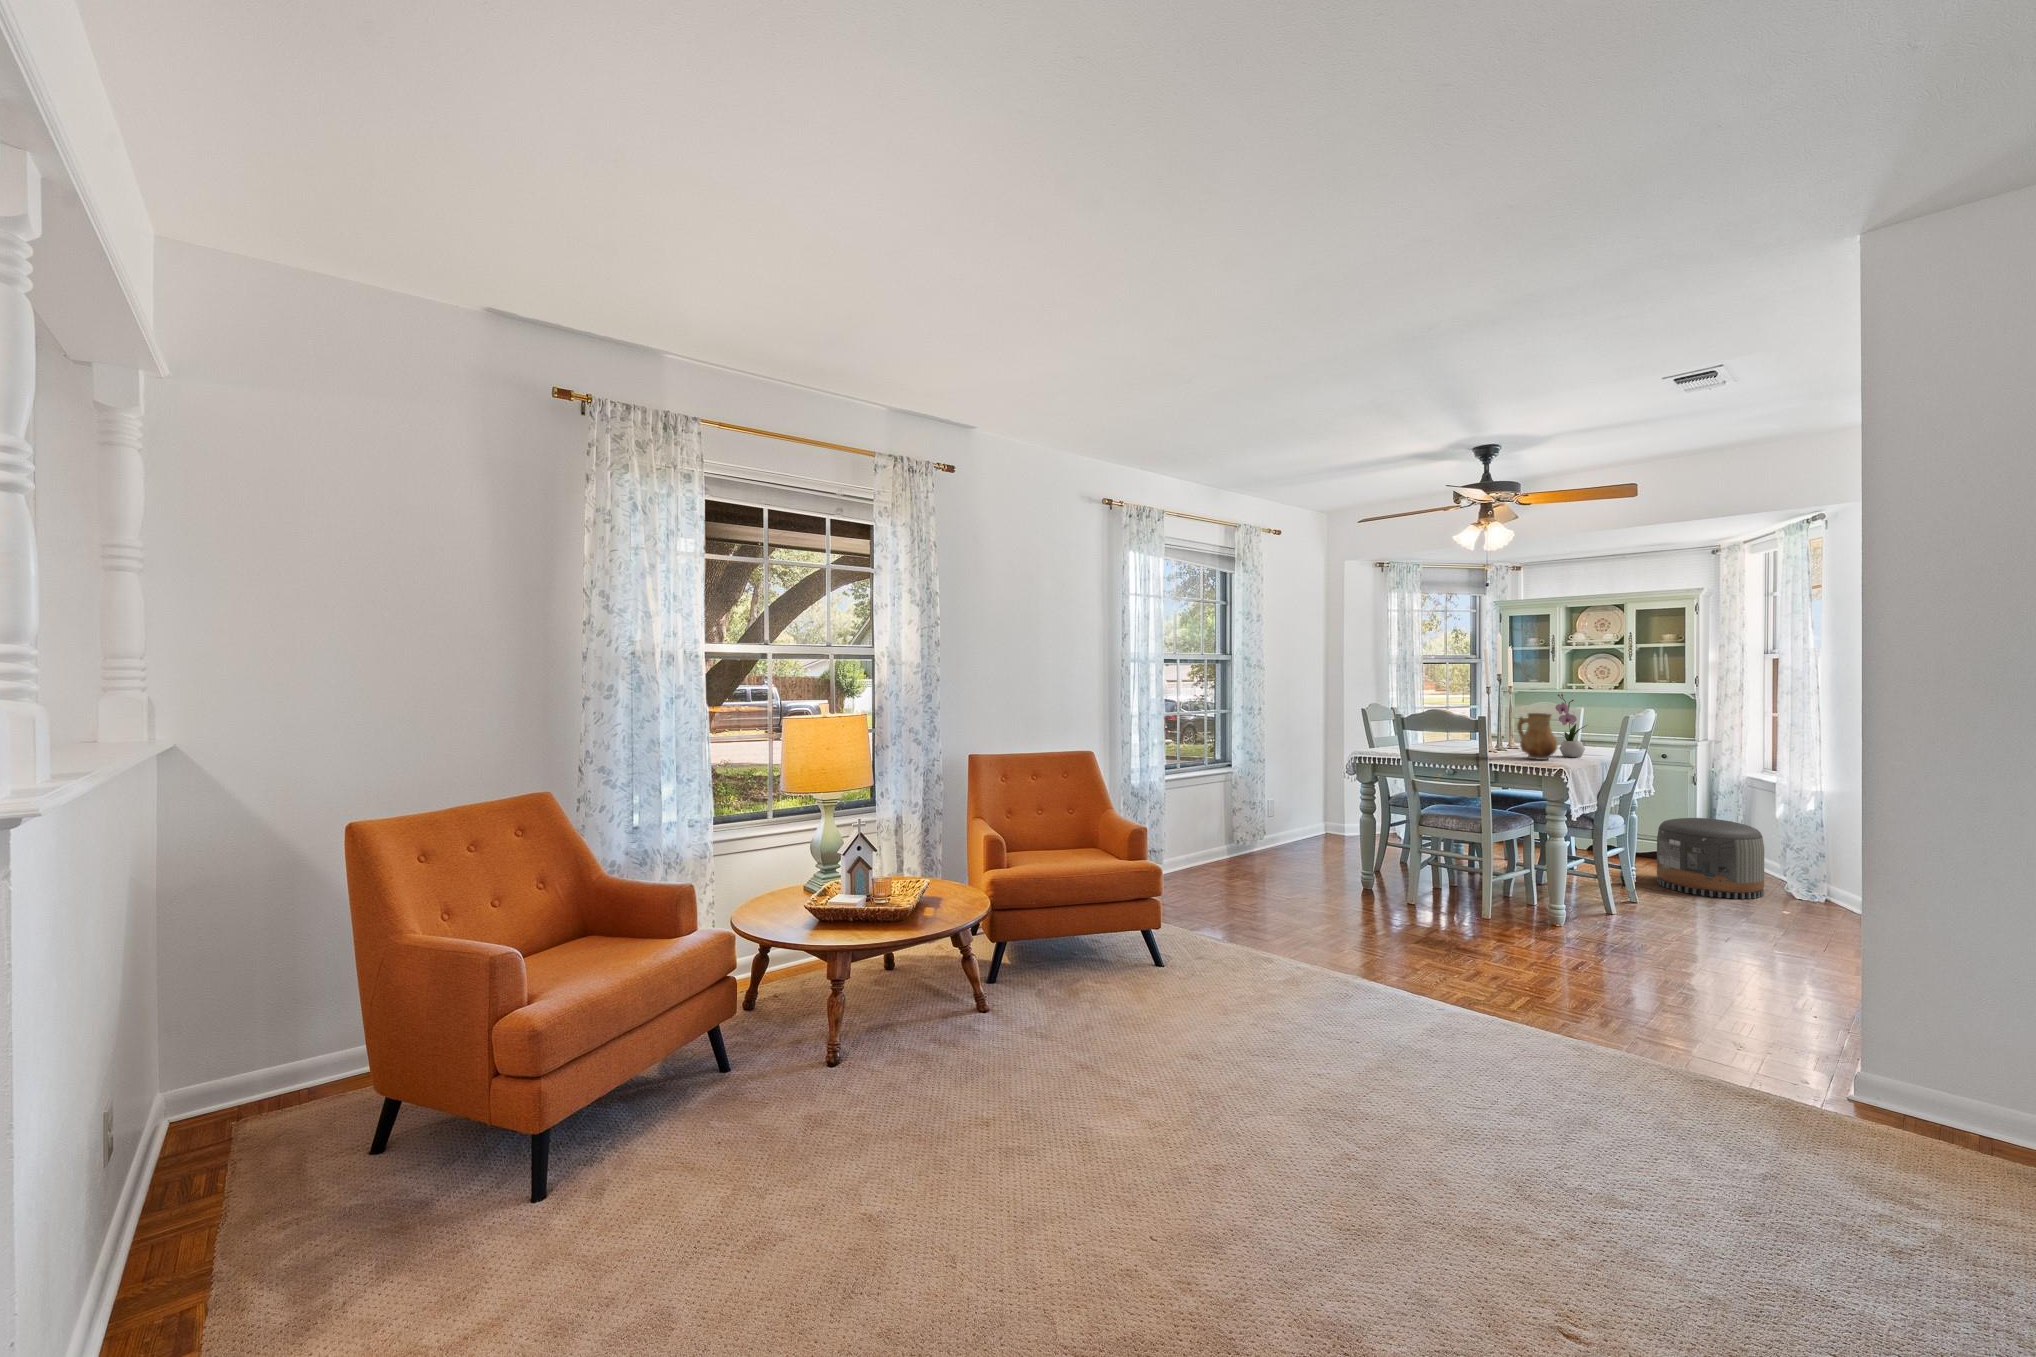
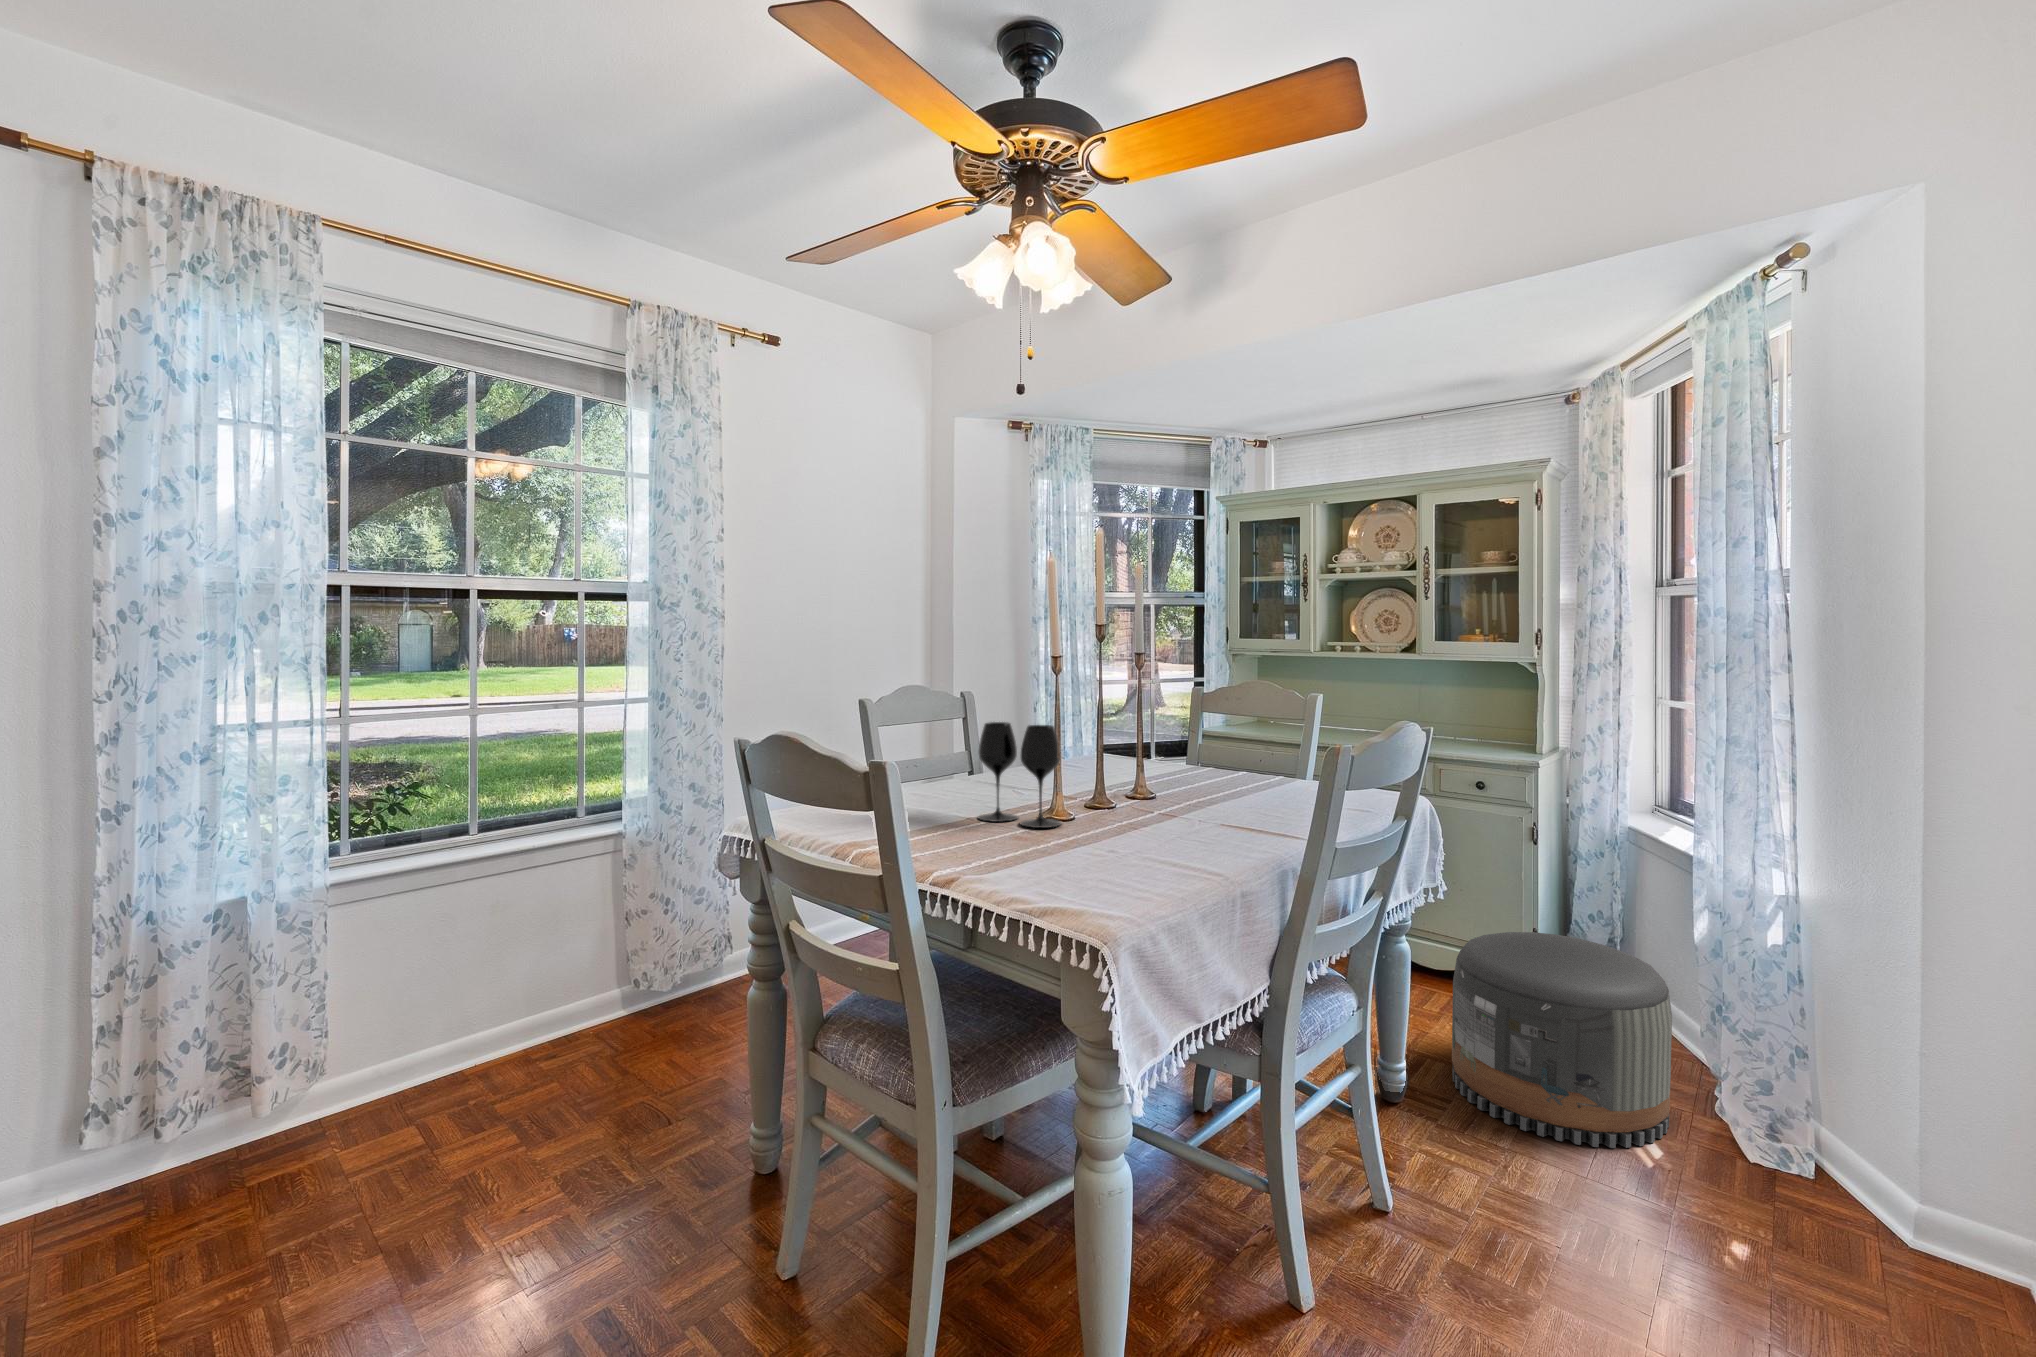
flower arrangement: present [1555,694,1585,757] -> none [1190,672,1268,840]
ceramic pitcher: present [1517,713,1558,760] -> none [1084,724,1174,858]
wine glass: none [1457,714,1498,754] -> present [978,722,1061,828]

